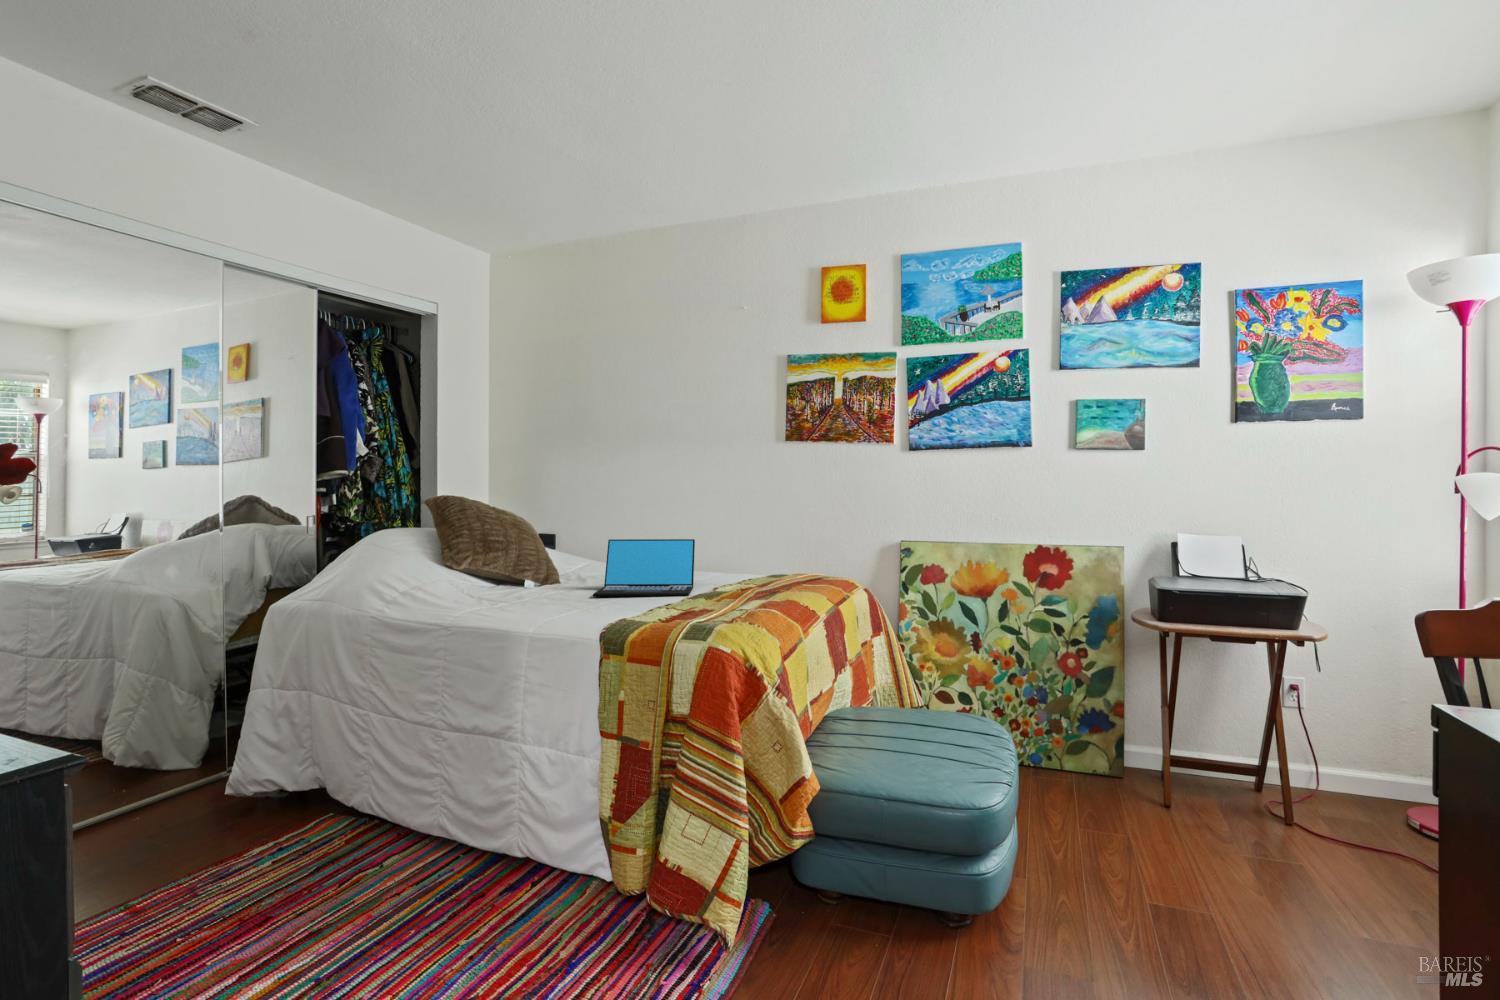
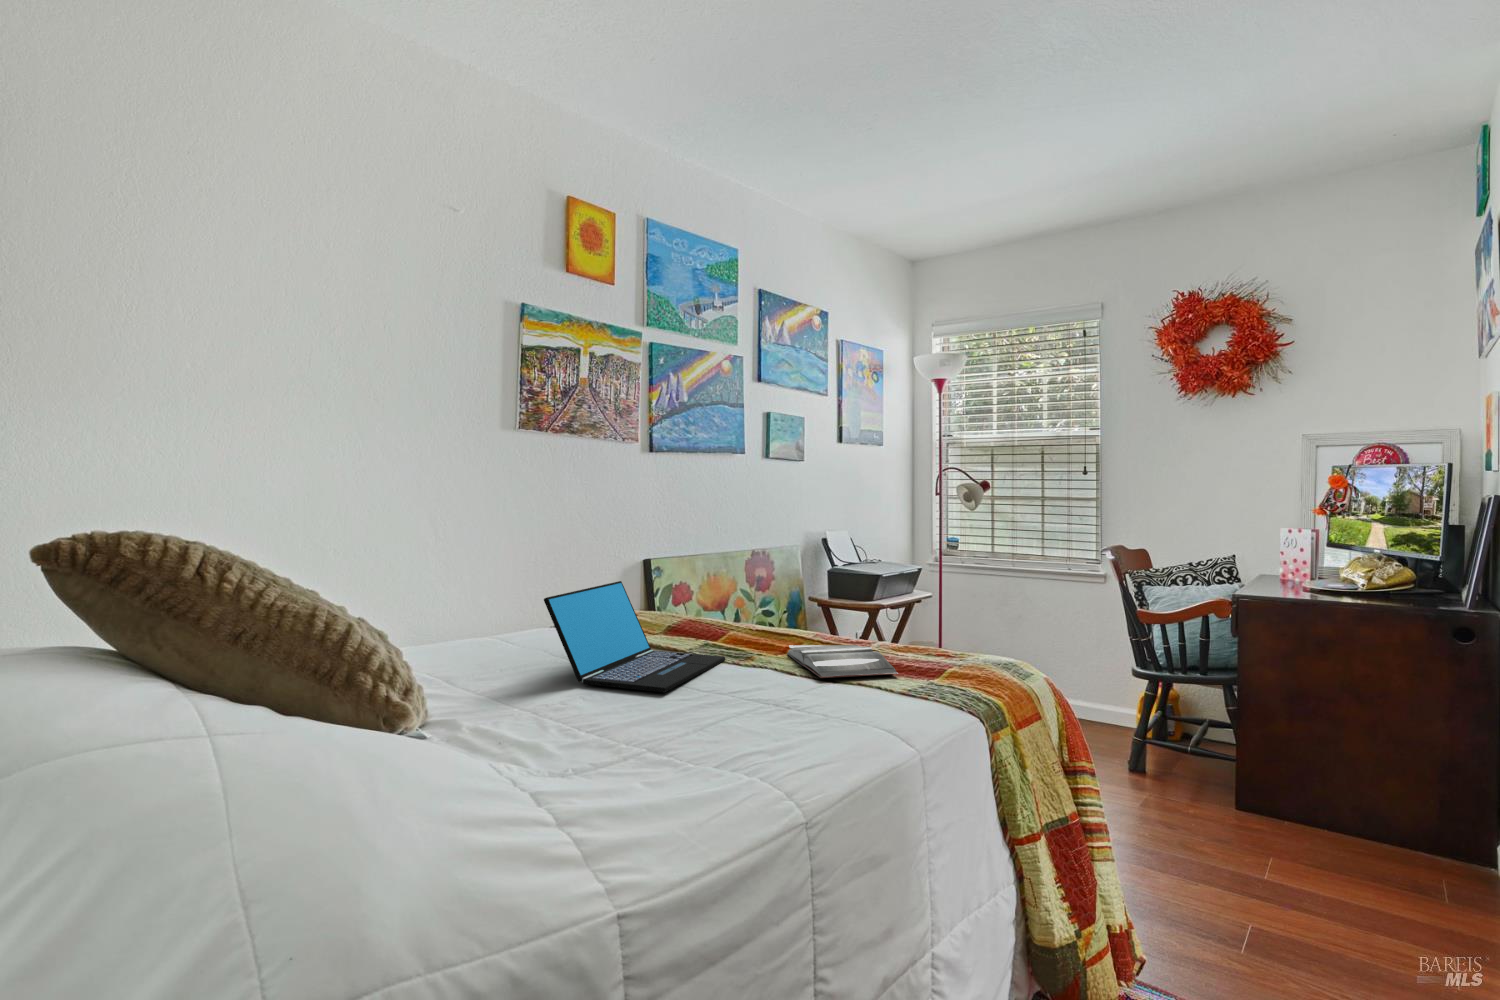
hardback book: none [646,593,750,614] -> present [787,645,898,678]

